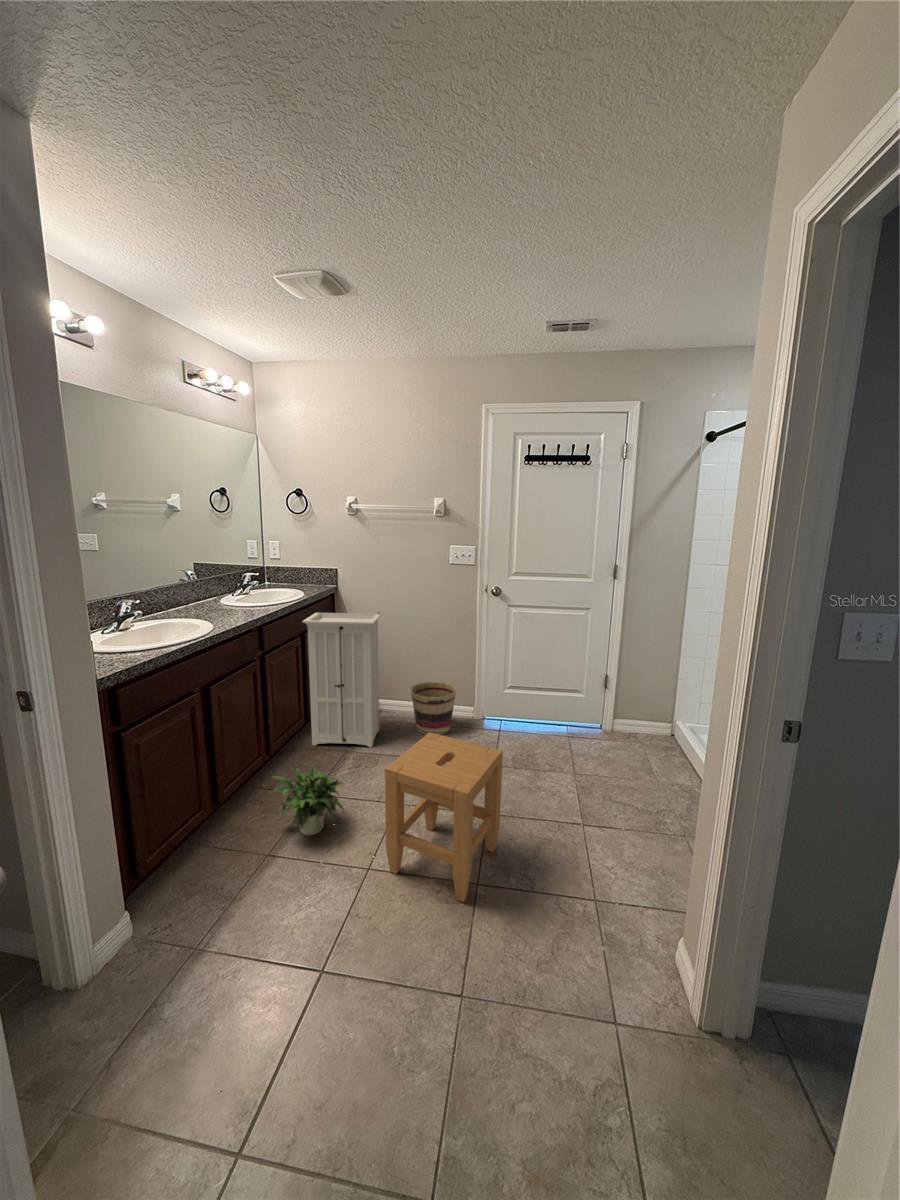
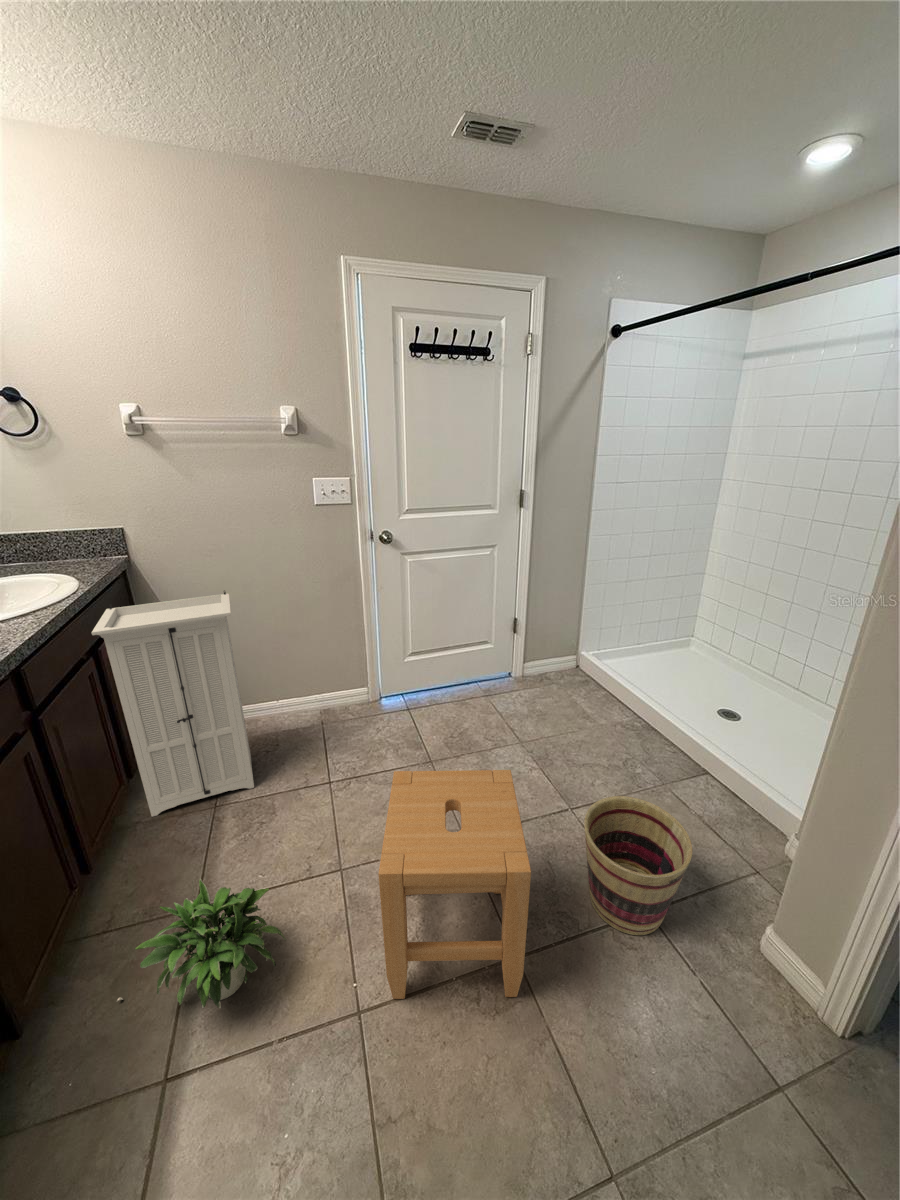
basket: present [411,681,456,735] -> present [584,796,693,935]

